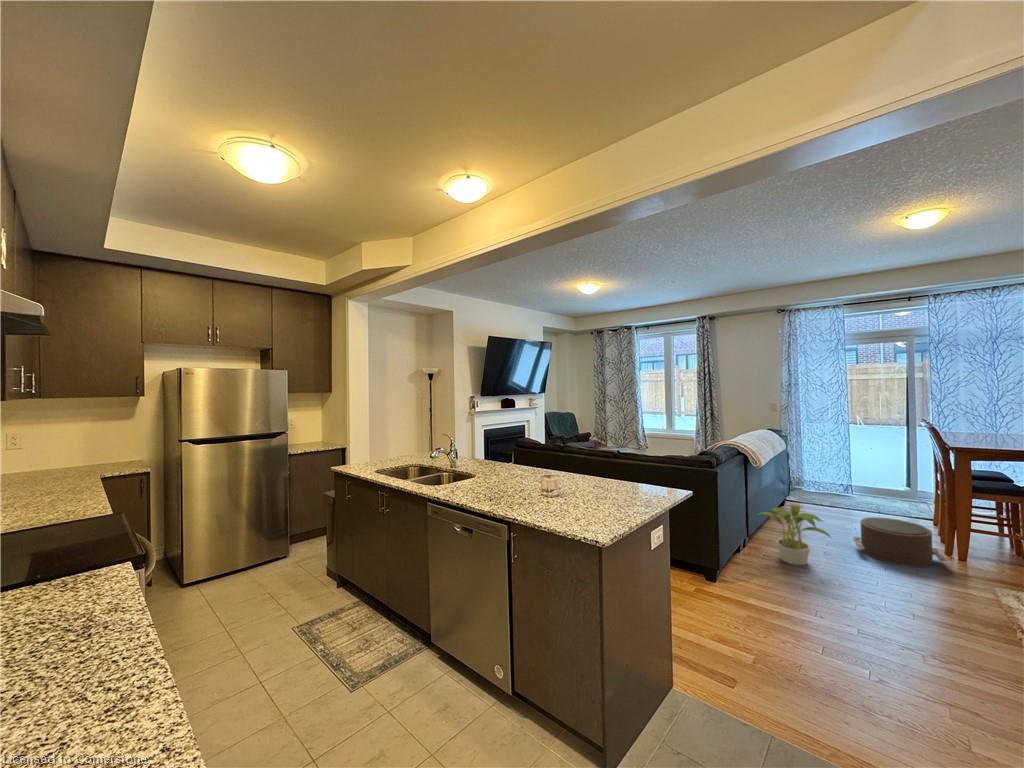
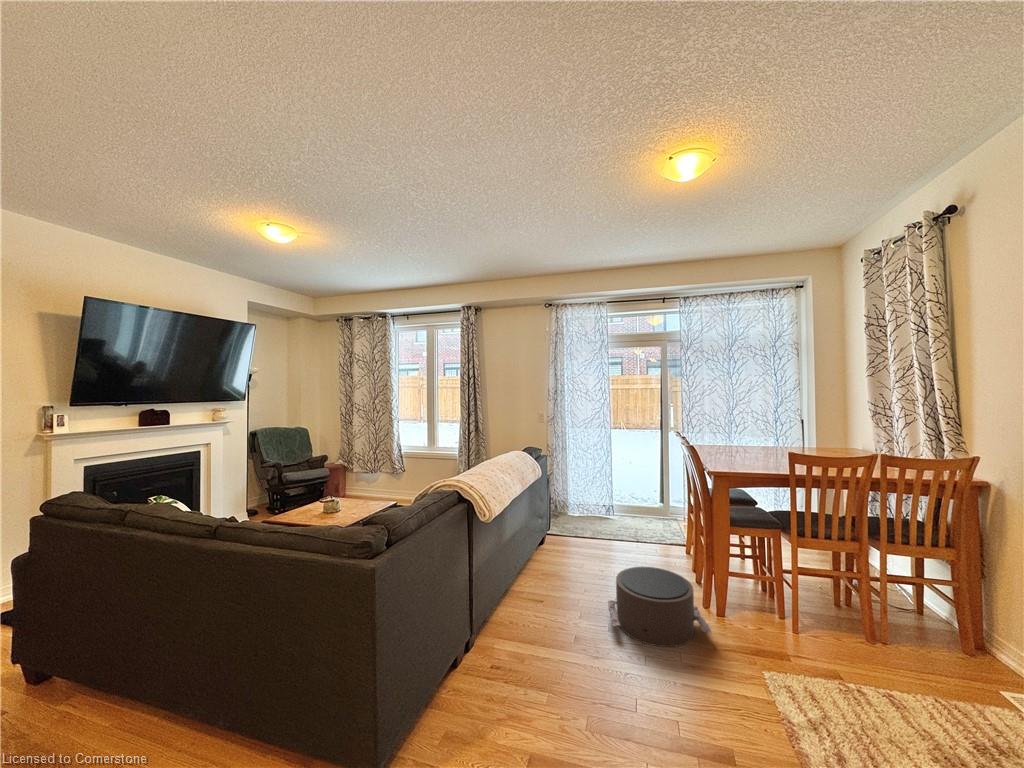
potted plant: present [760,504,831,565] -> none [478,572,576,686]

